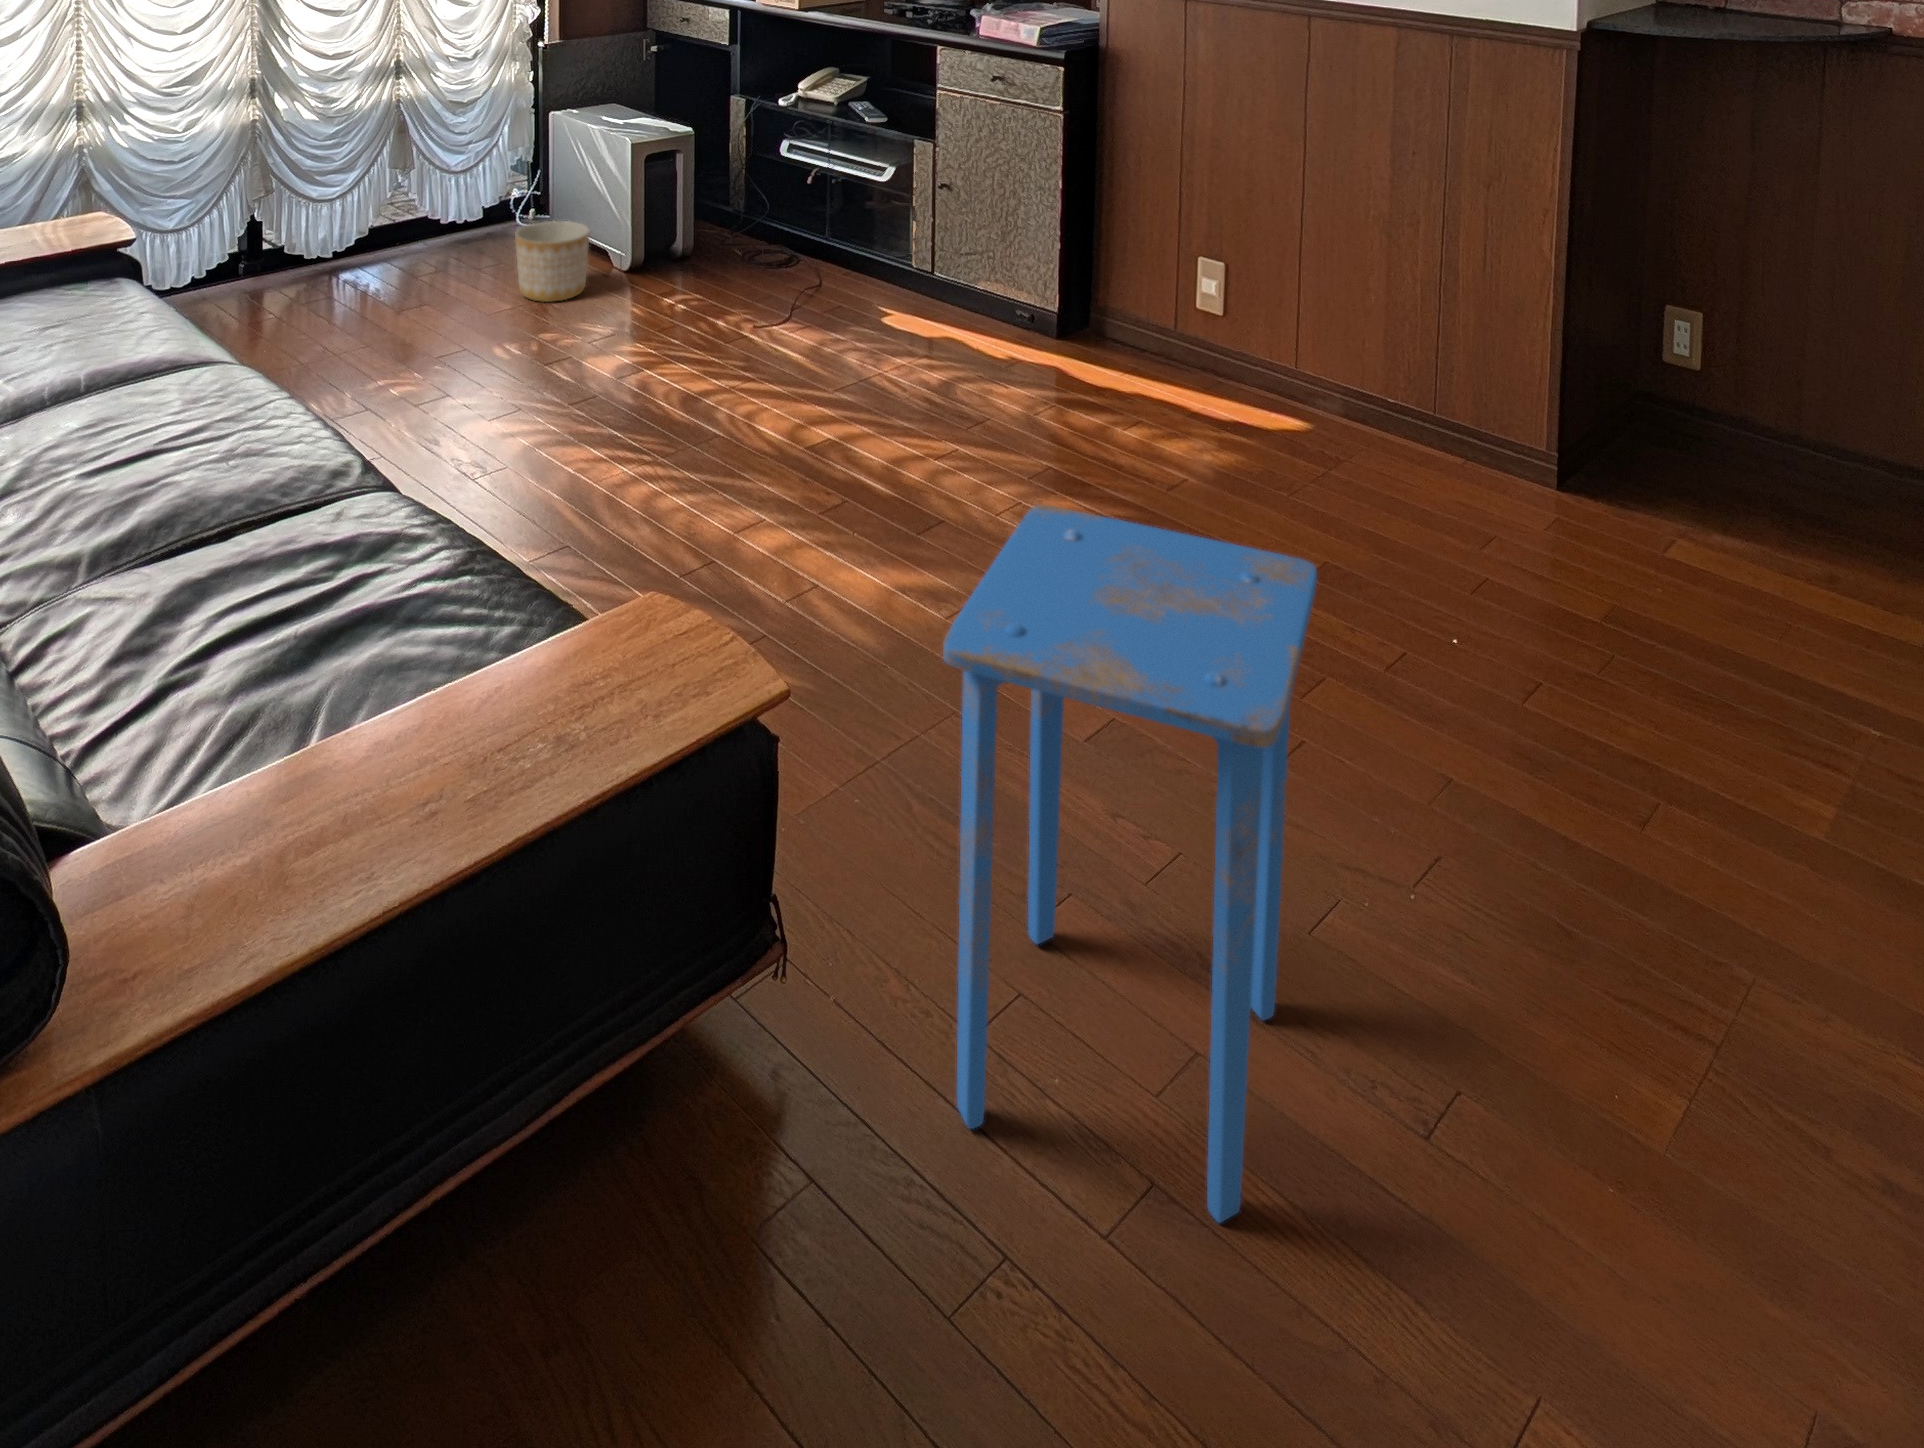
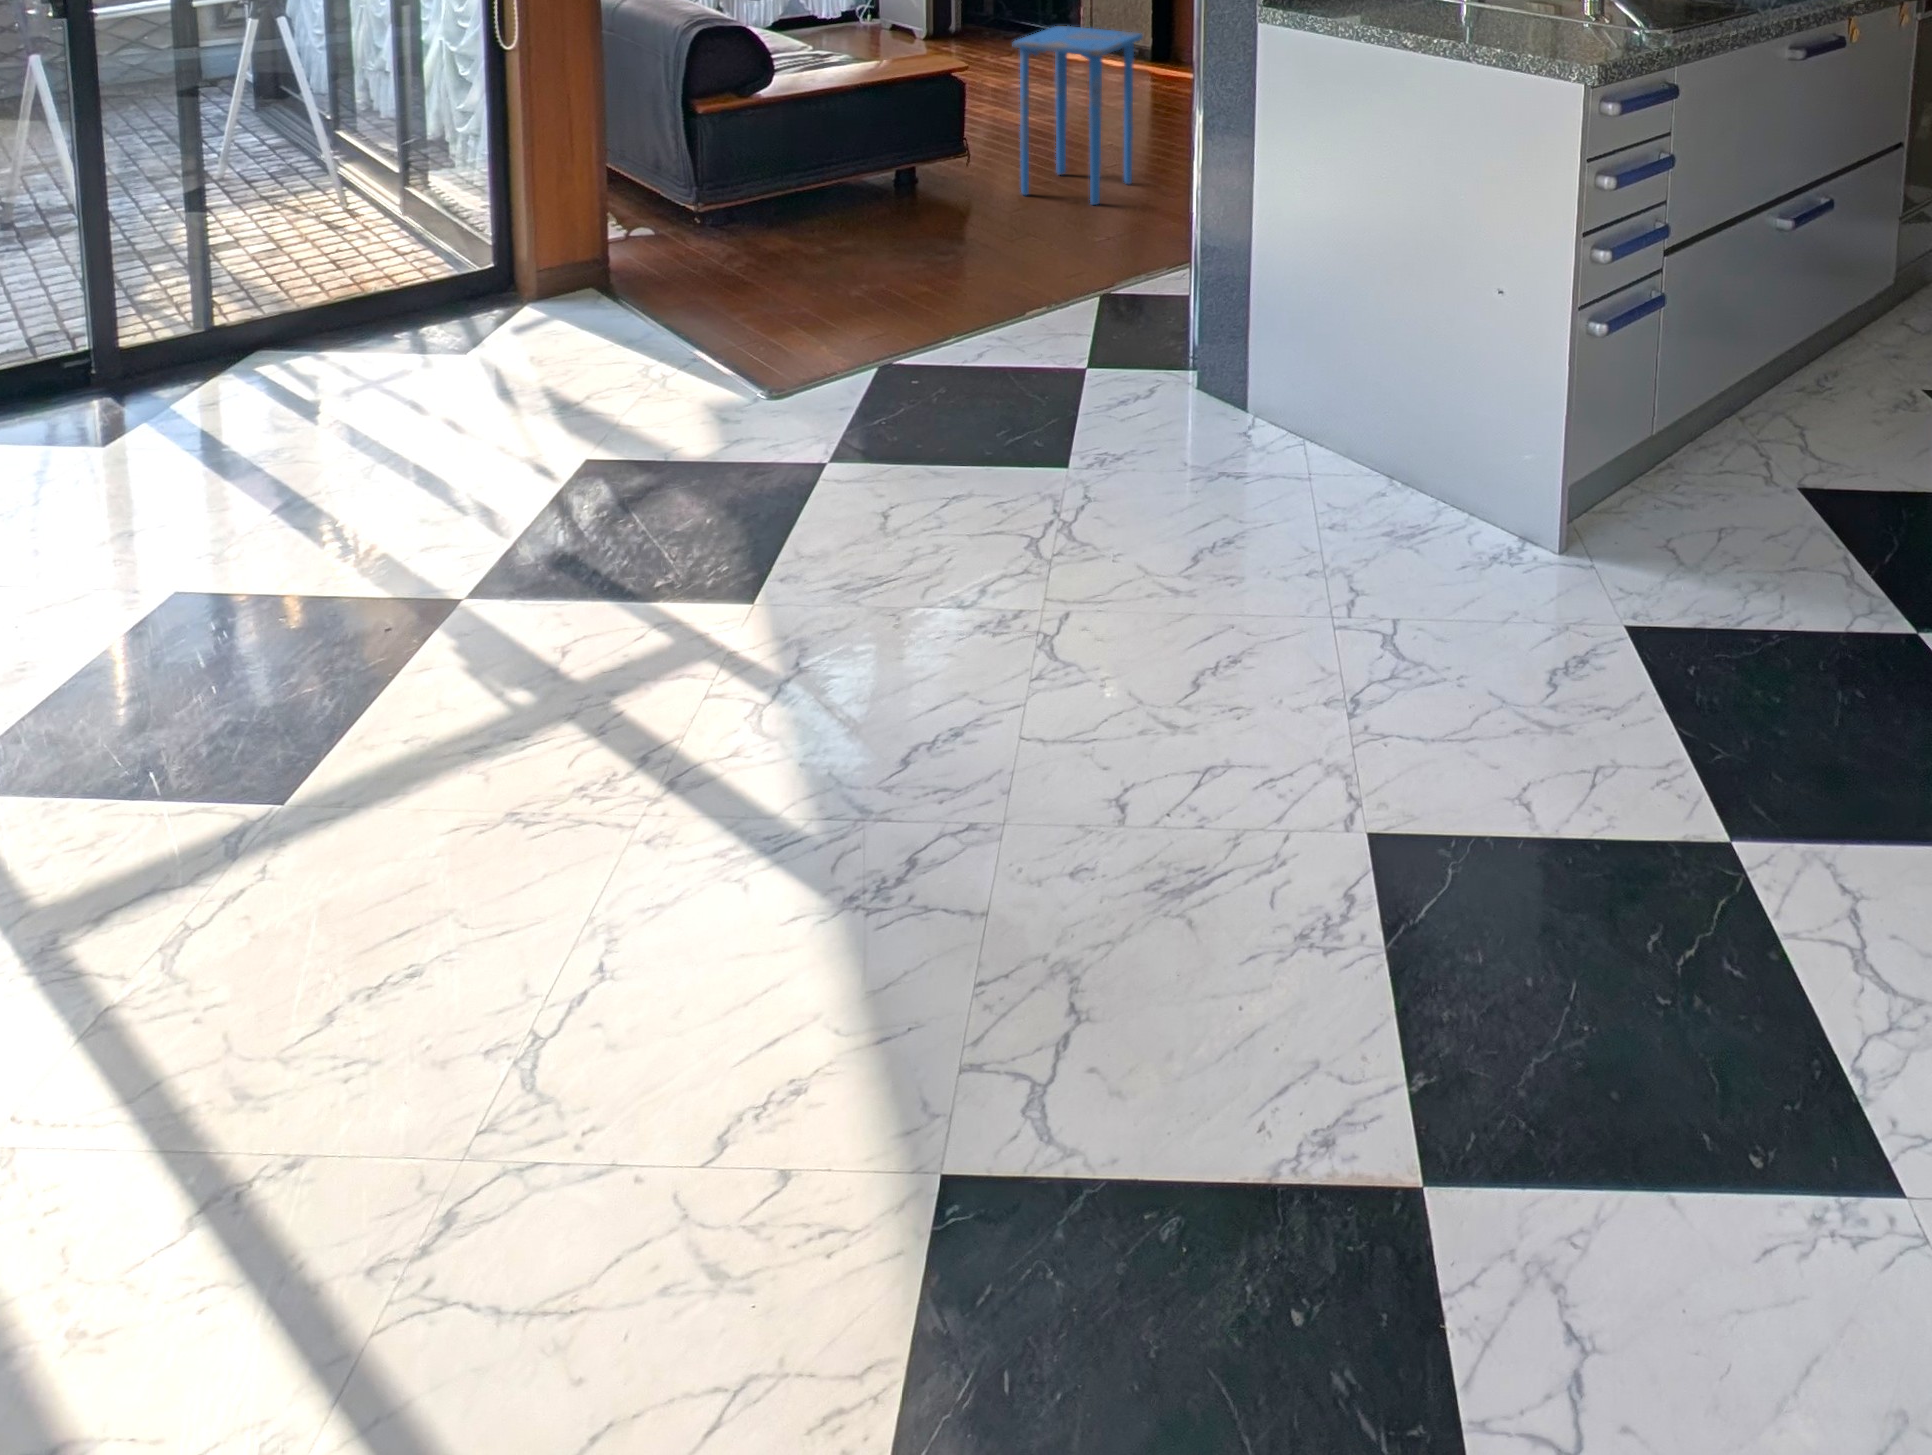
planter: present [515,221,589,302] -> none [862,9,902,49]

